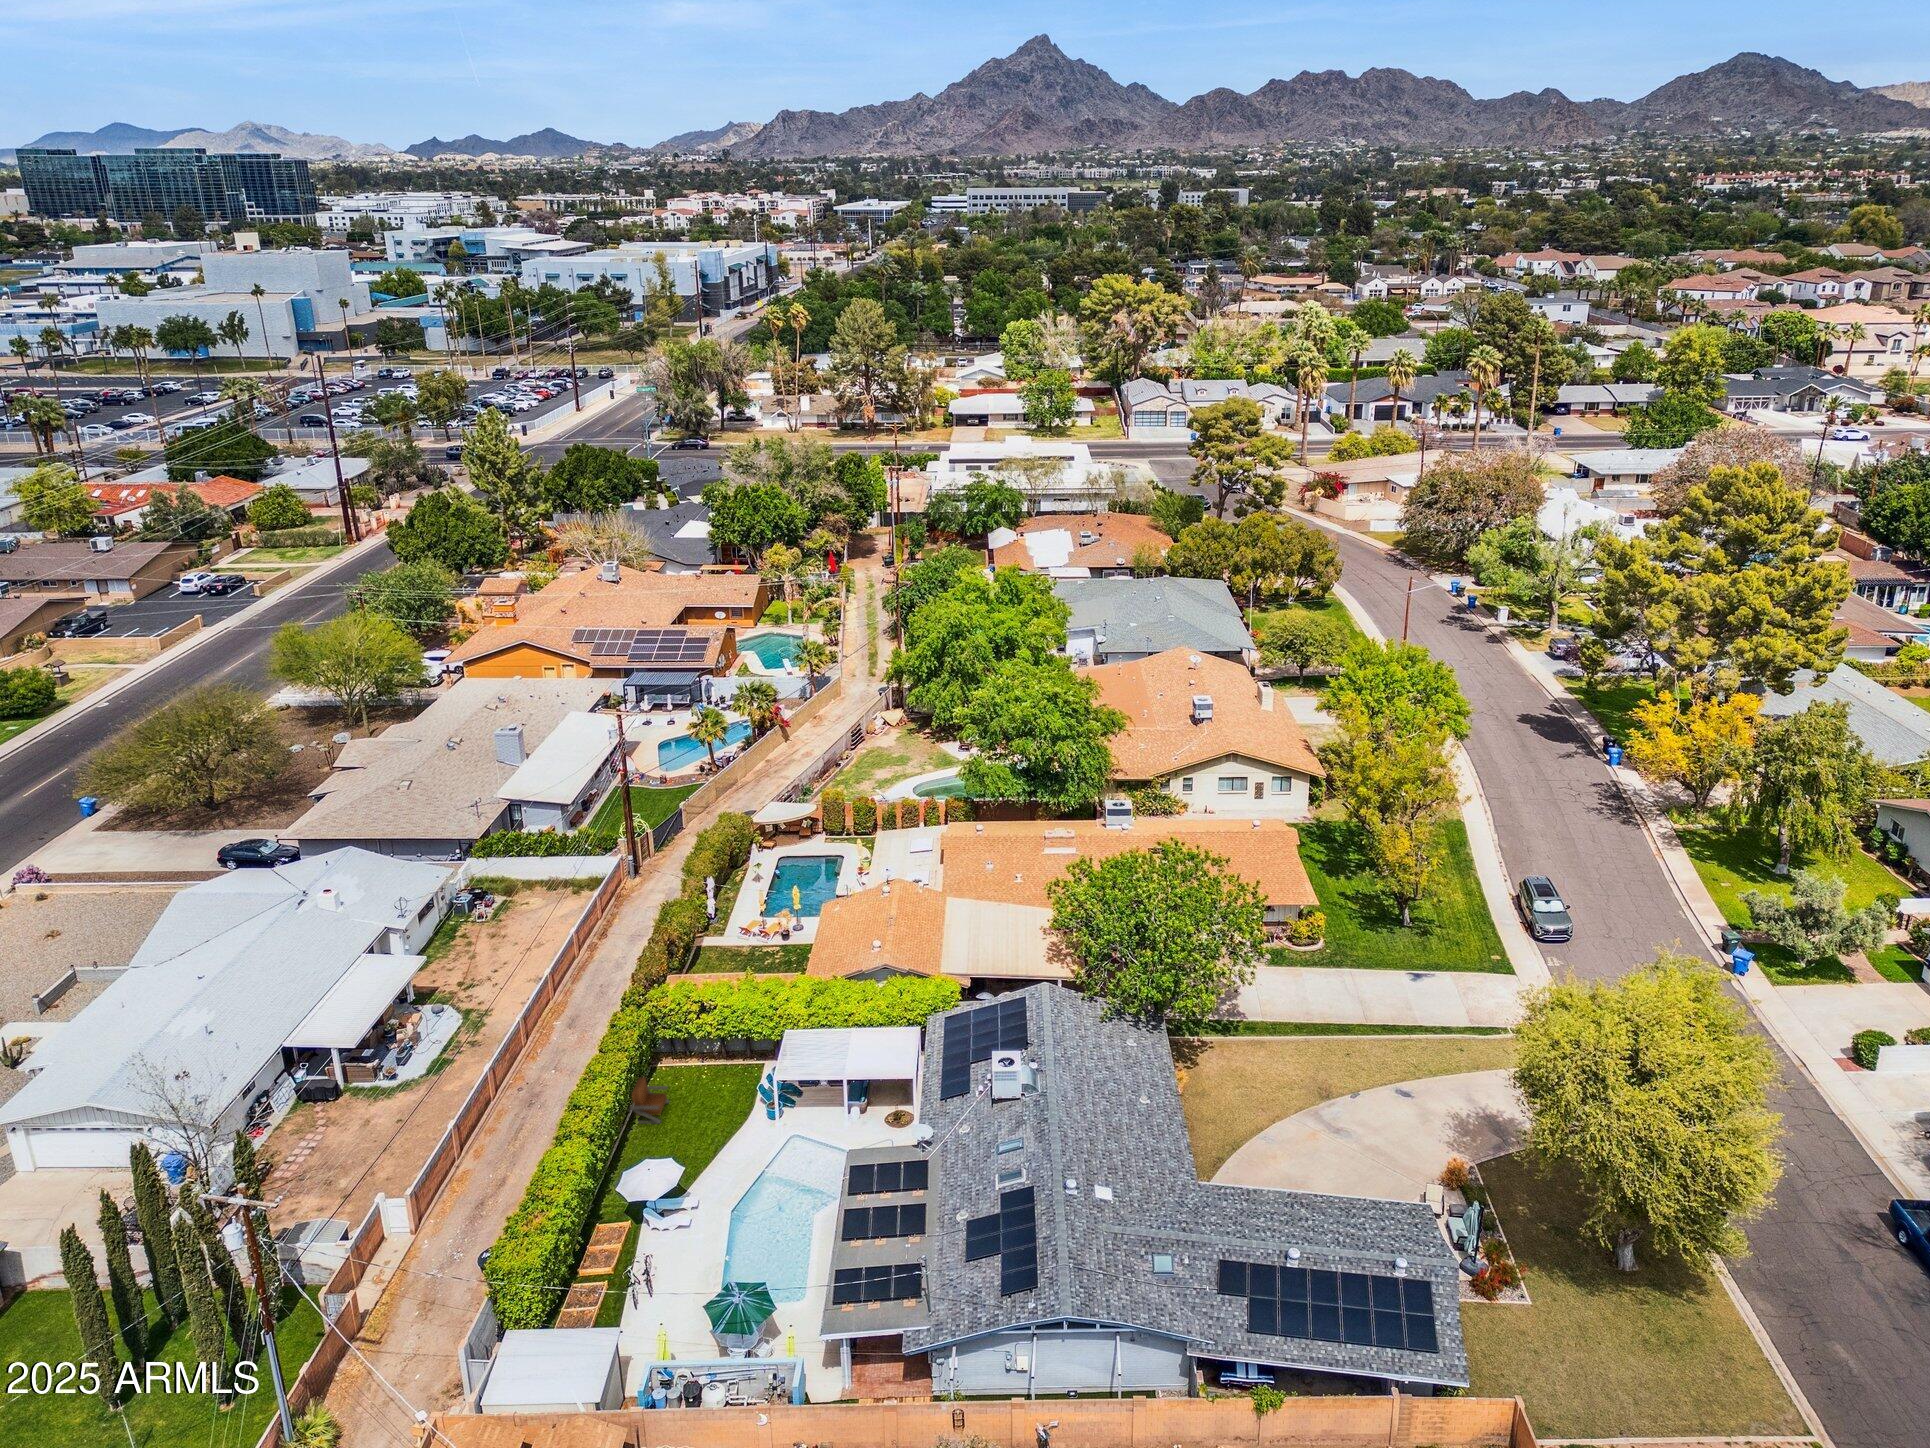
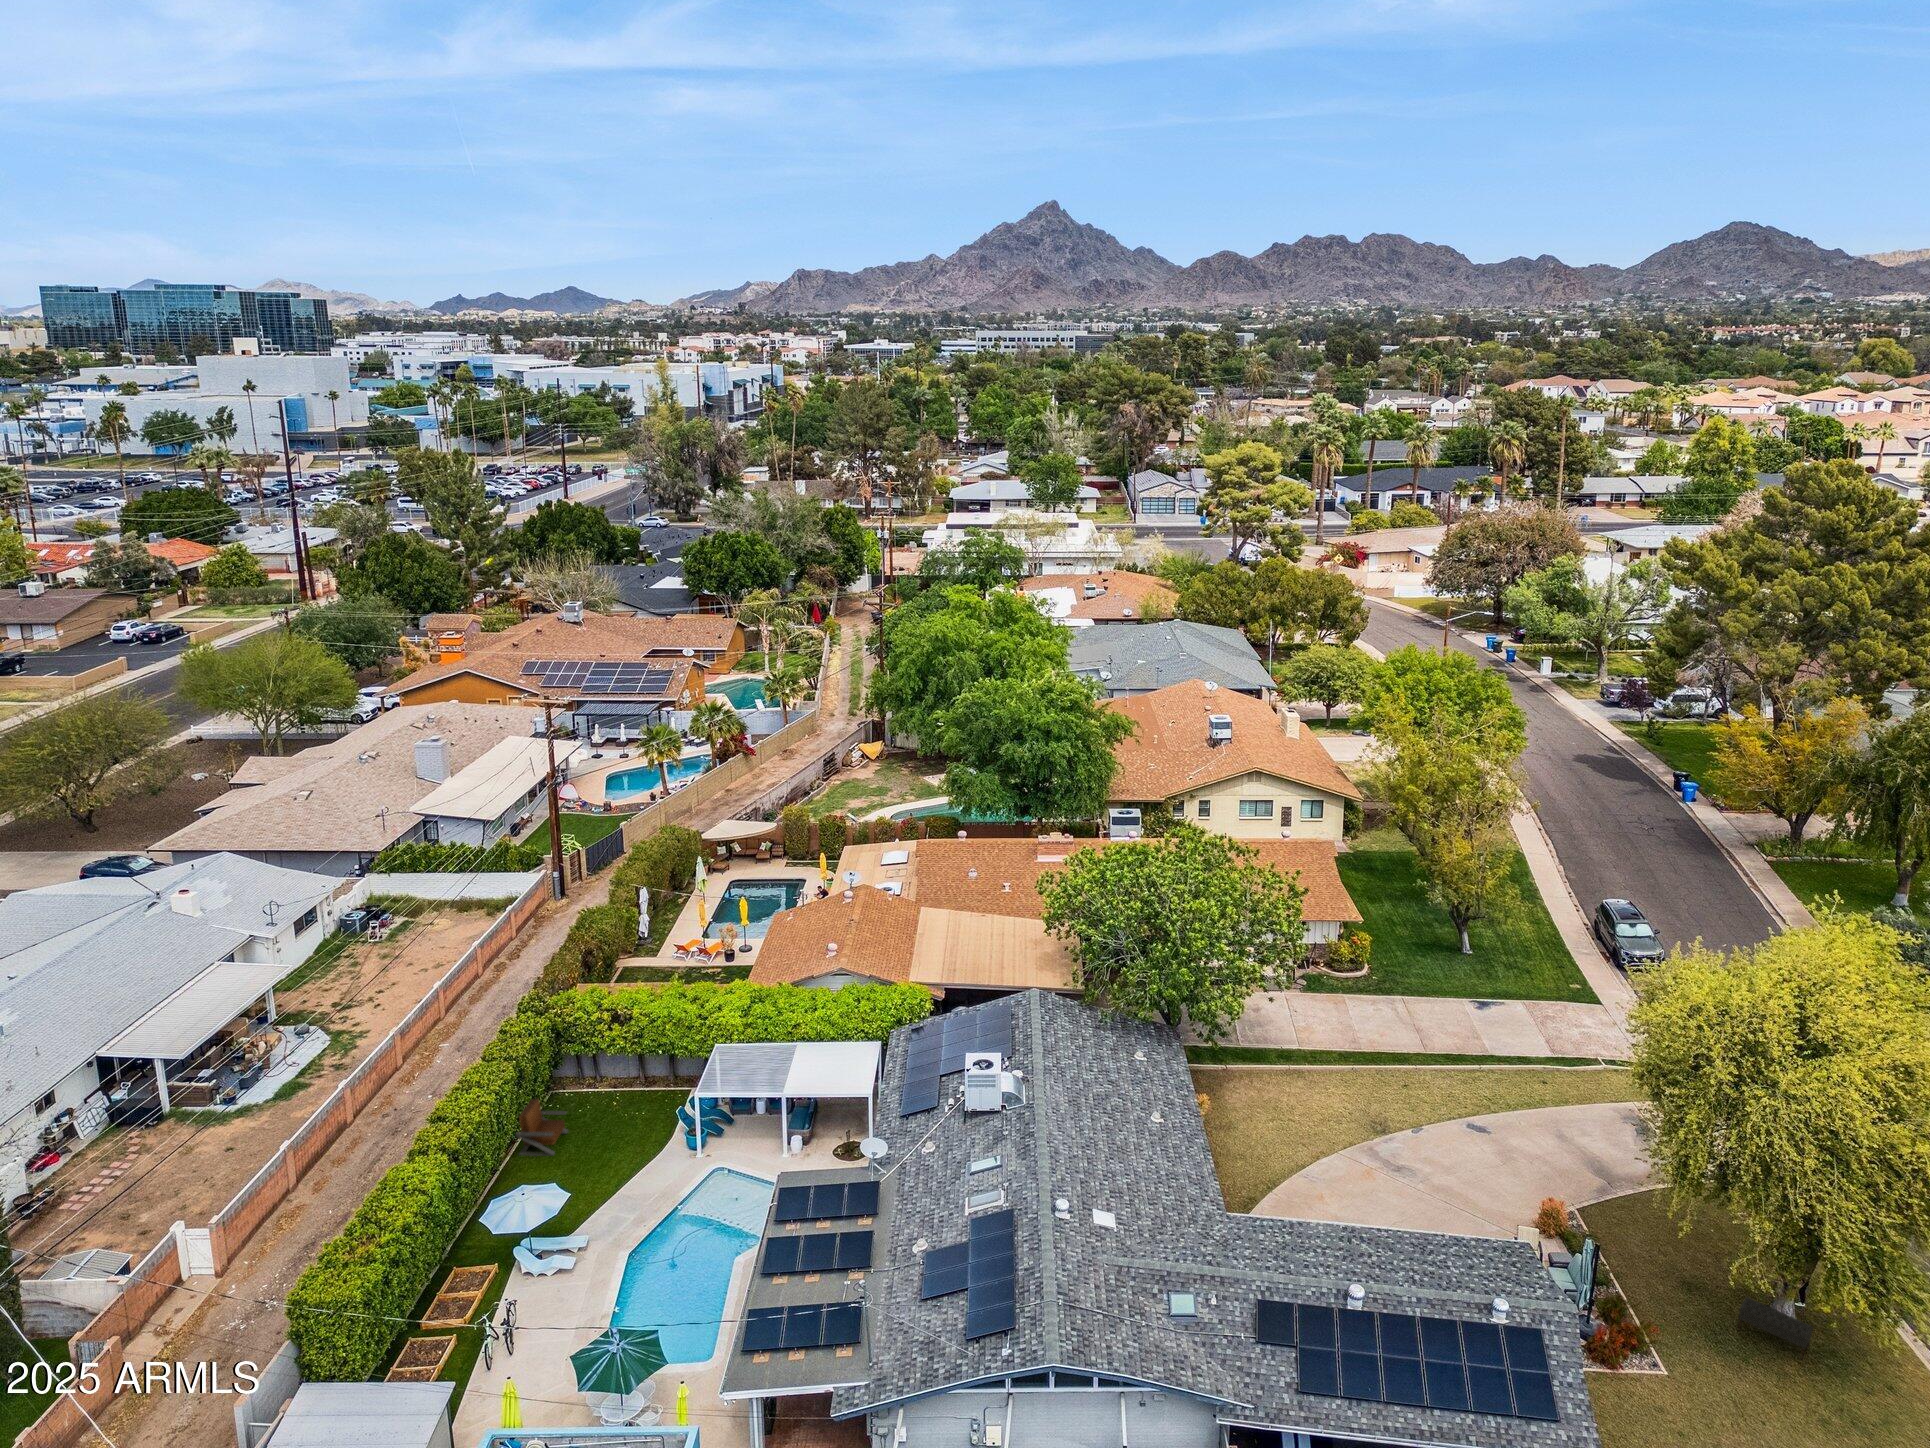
bench: none [1587,1242,1643,1291] -> present [1738,1298,1813,1359]

